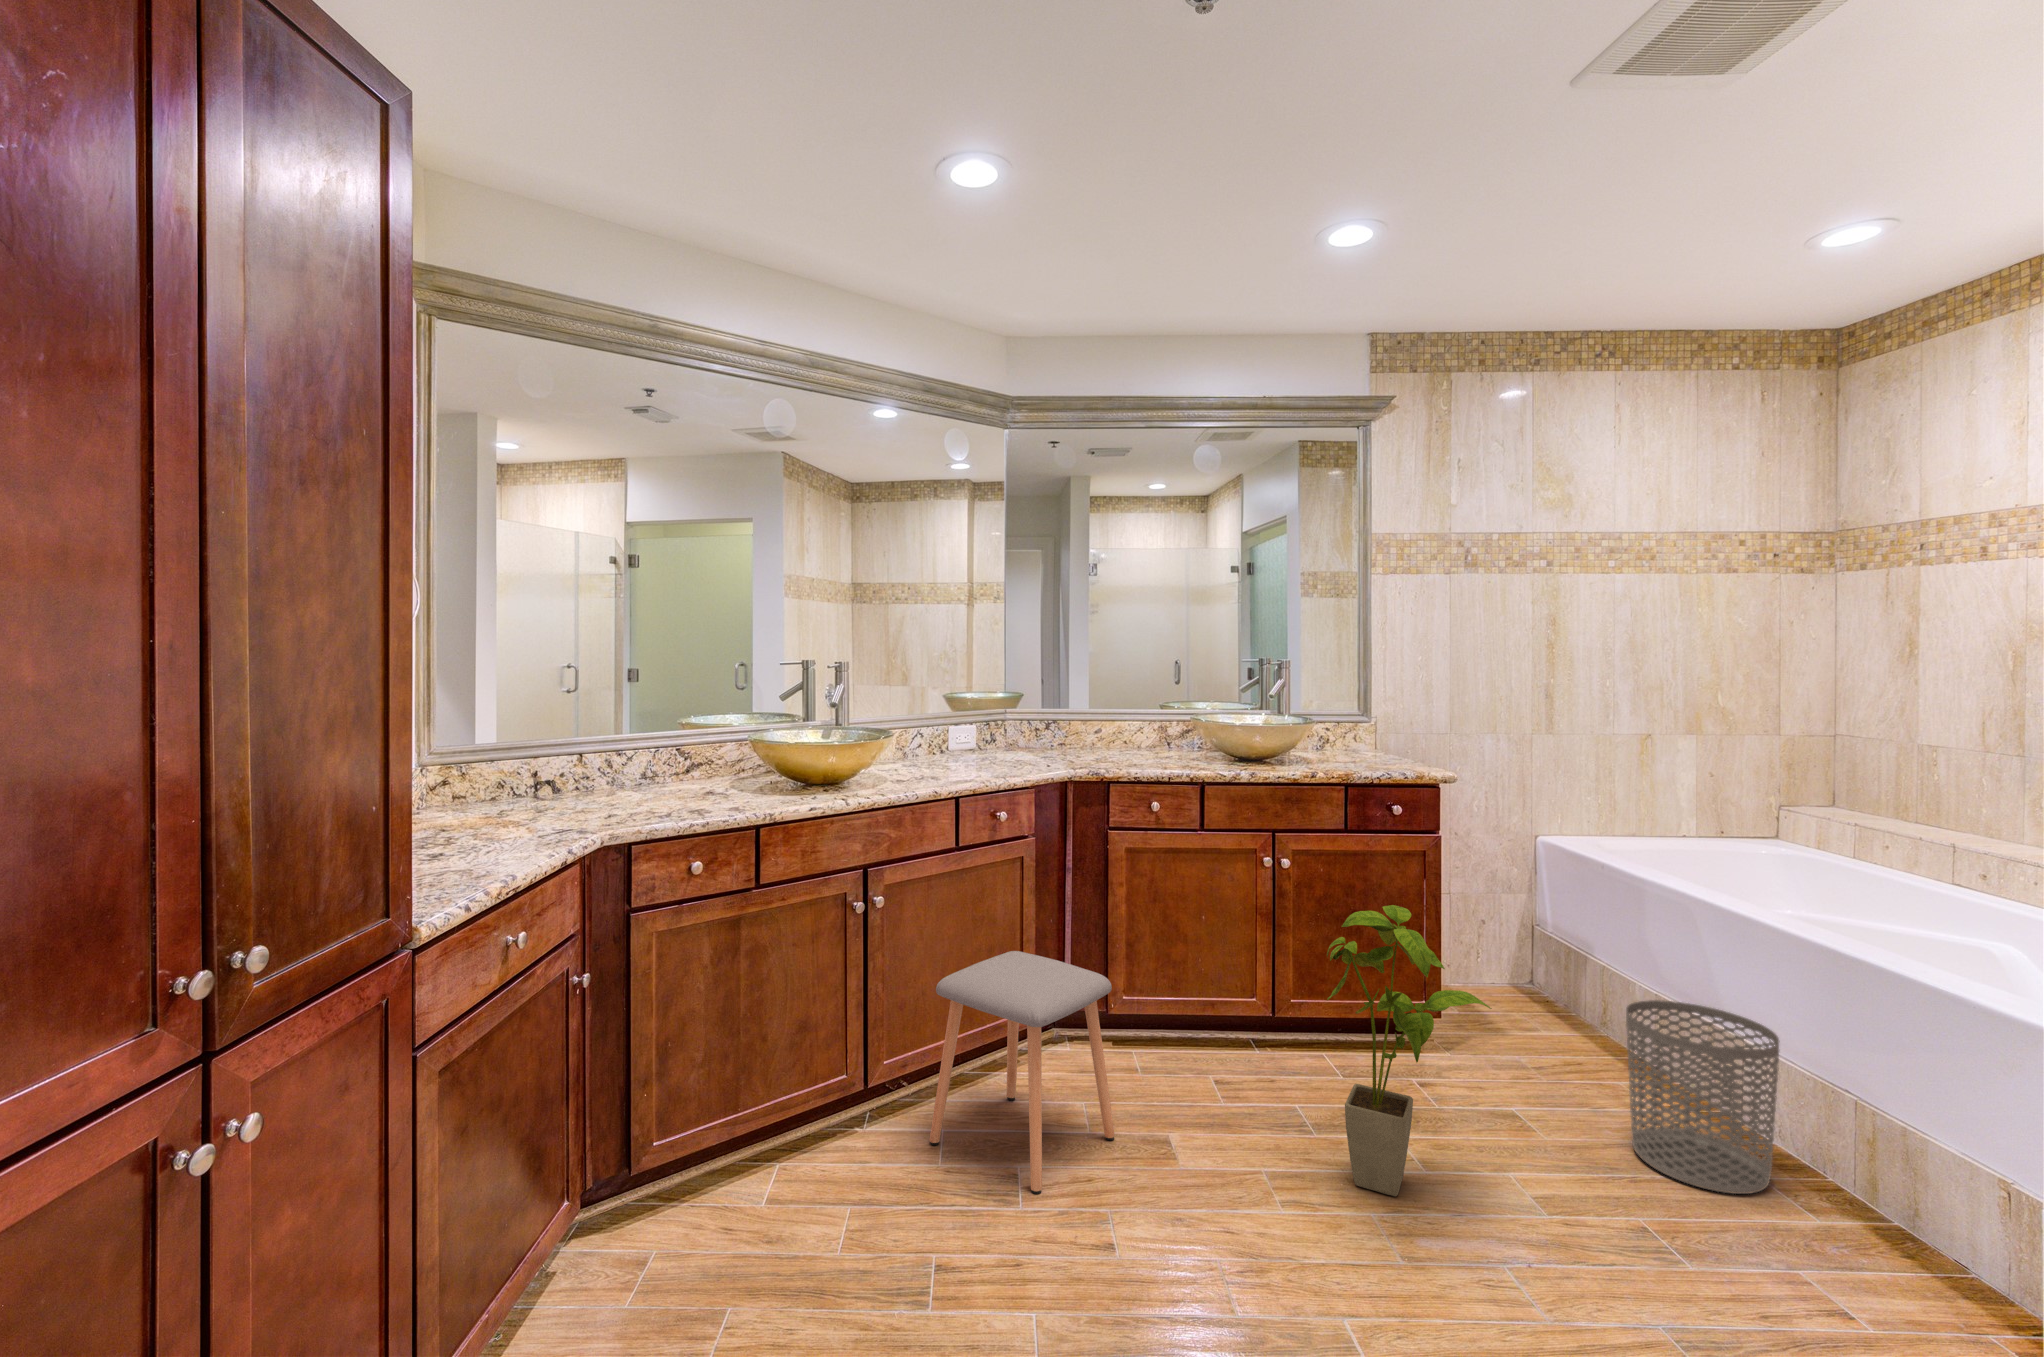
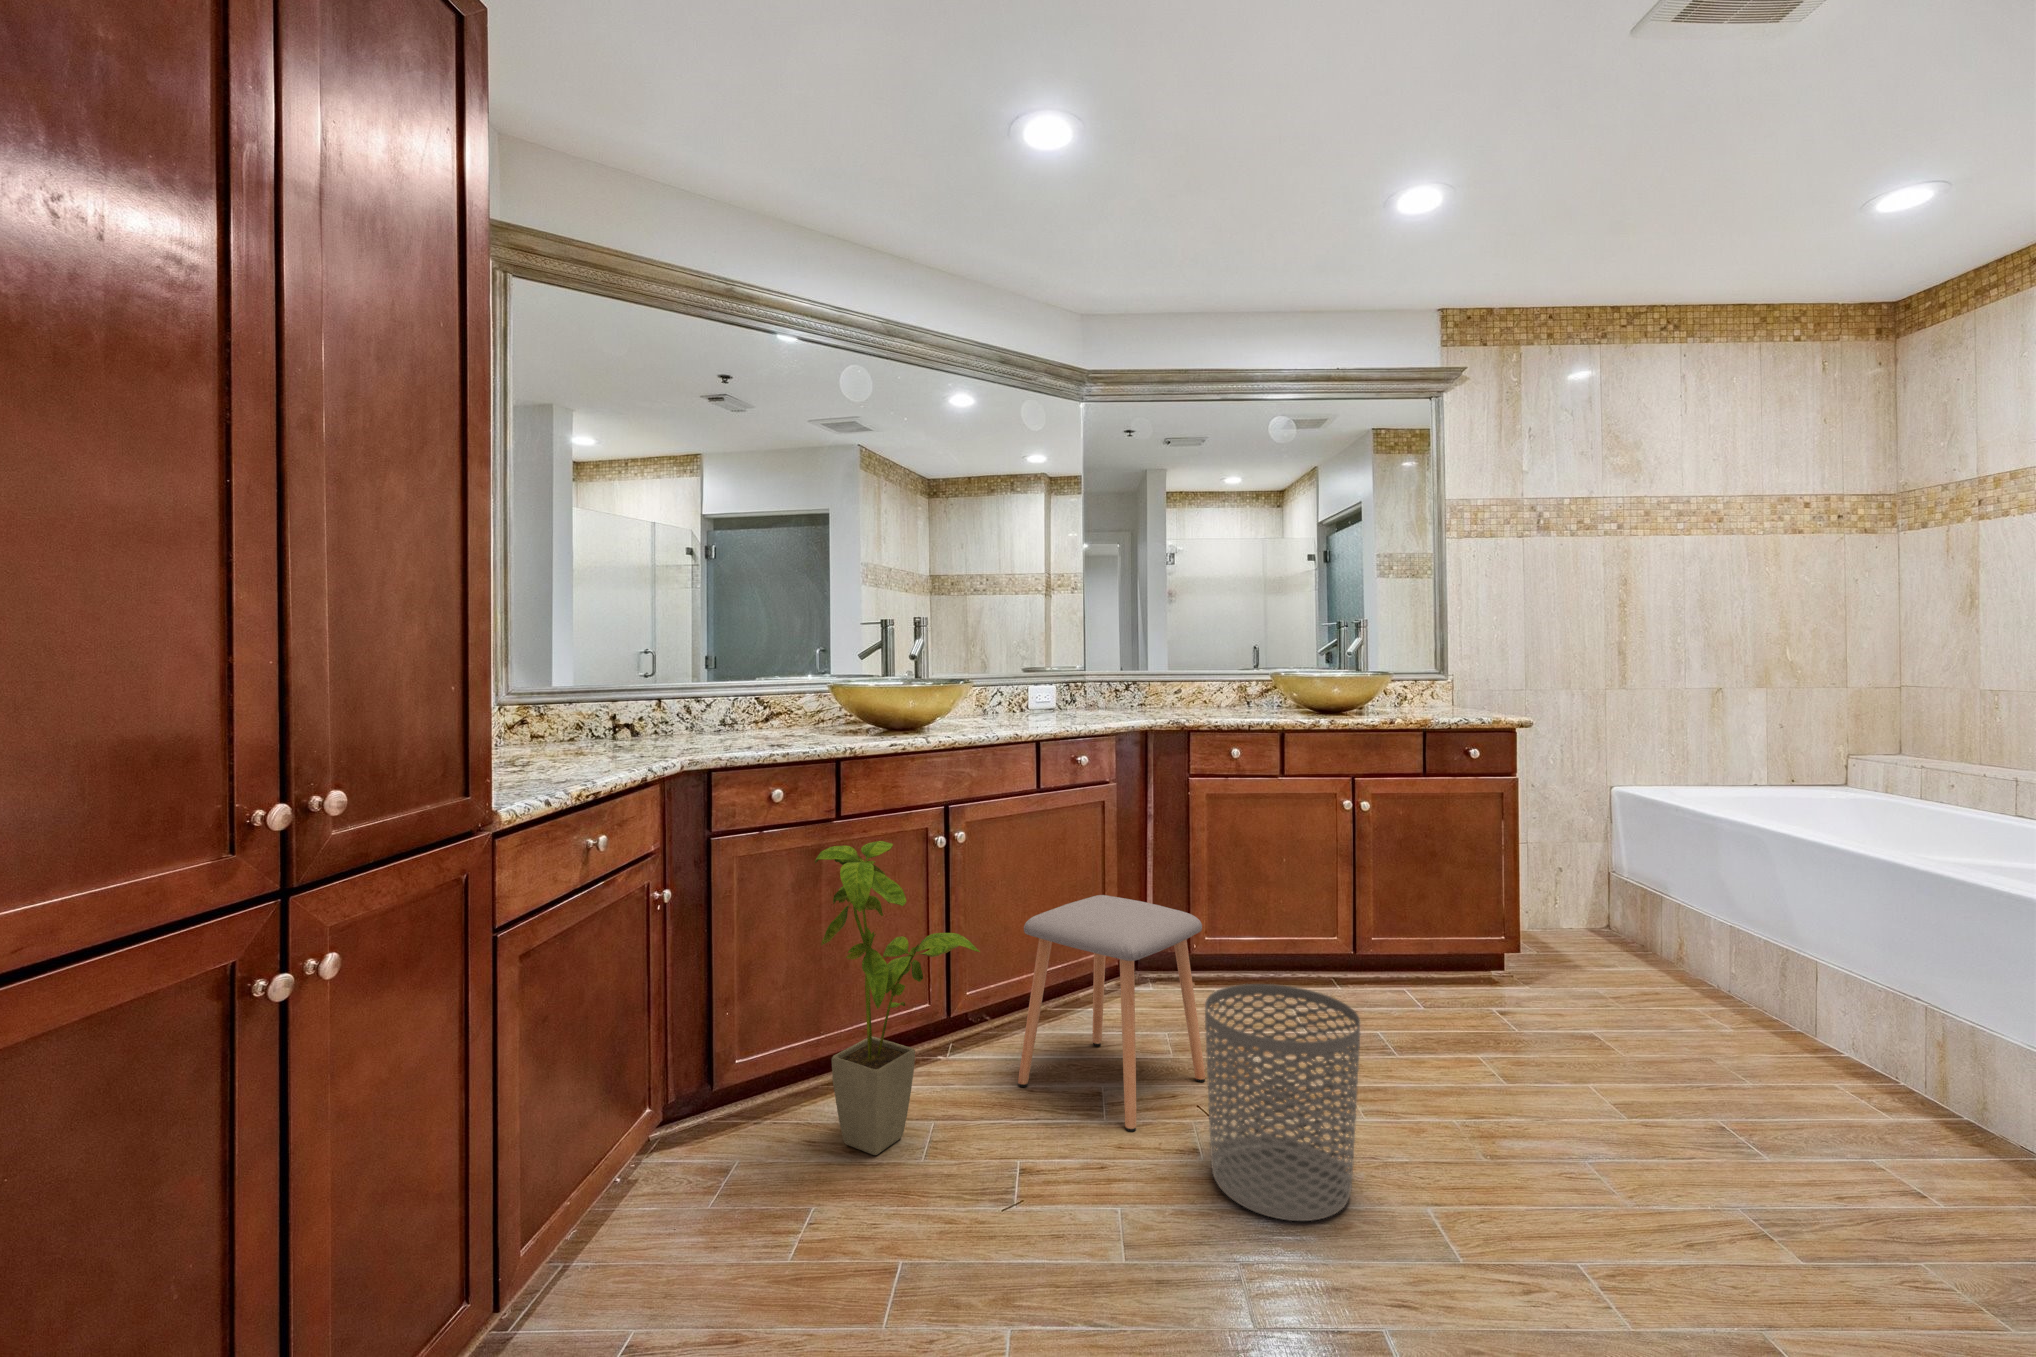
house plant: present [1327,905,1492,1196] -> present [815,841,980,1155]
waste bin: present [1626,1000,1779,1194] -> present [1205,984,1360,1221]

